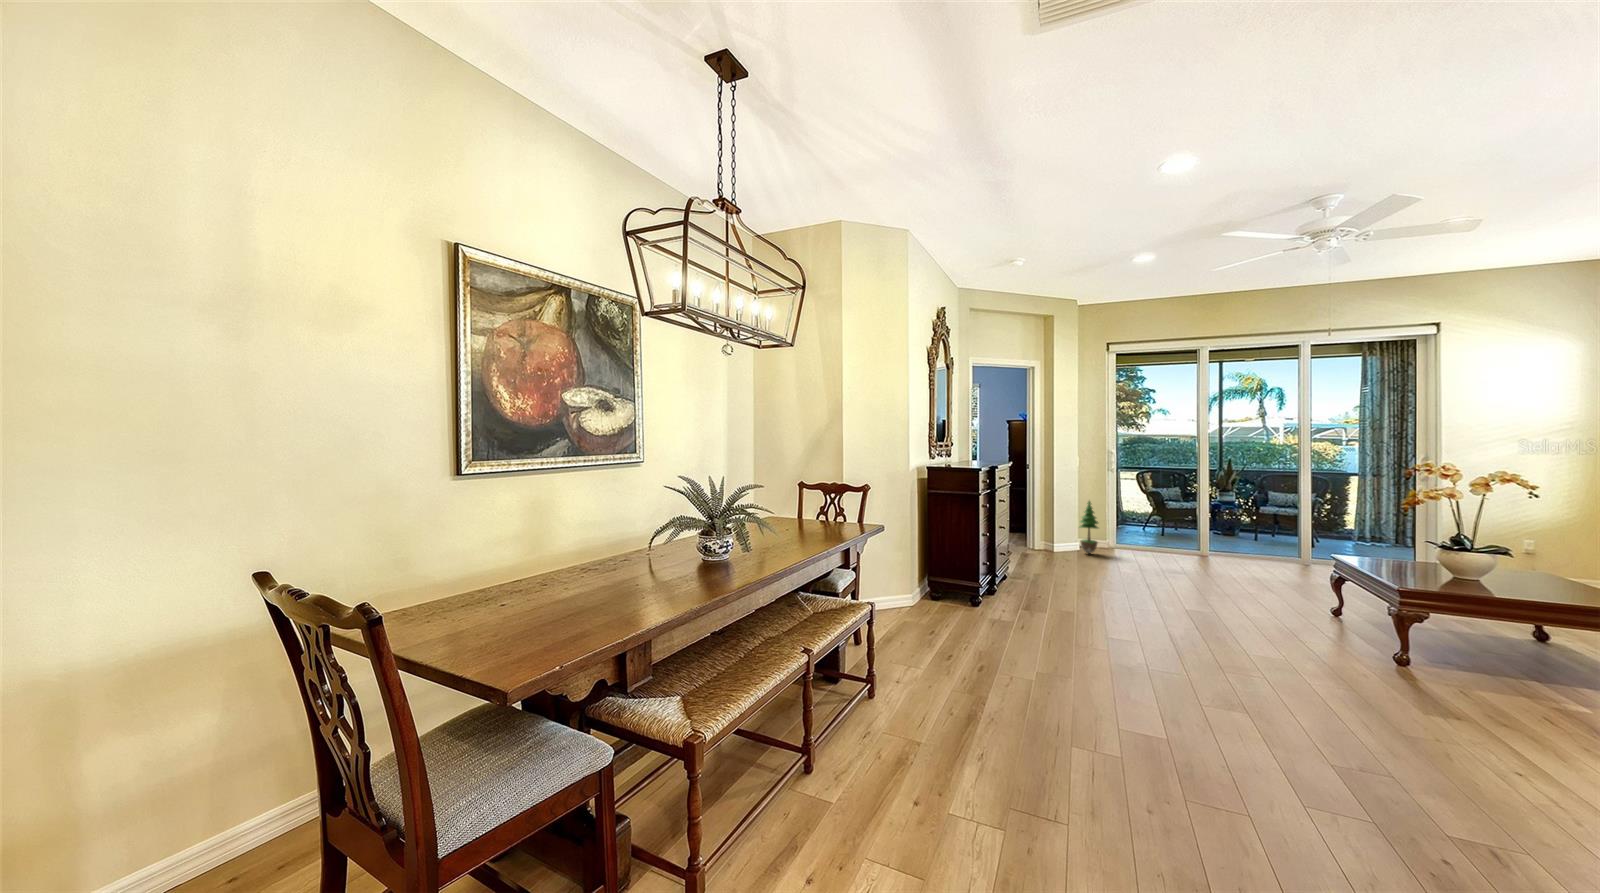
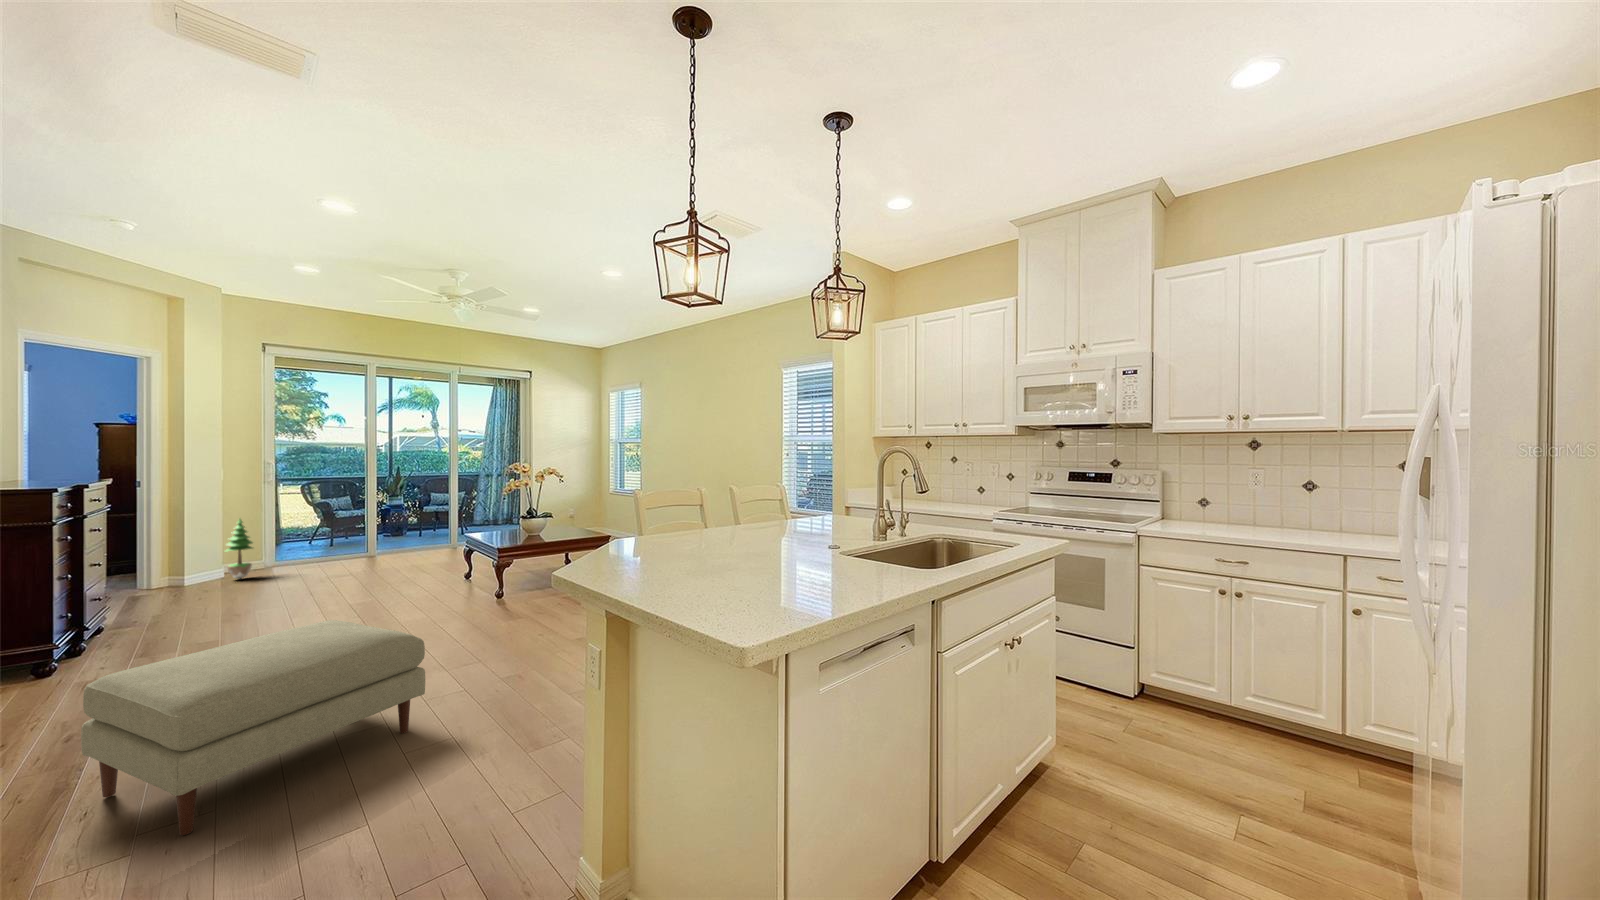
ottoman: none [984,635,1311,845] -> present [81,620,425,835]

